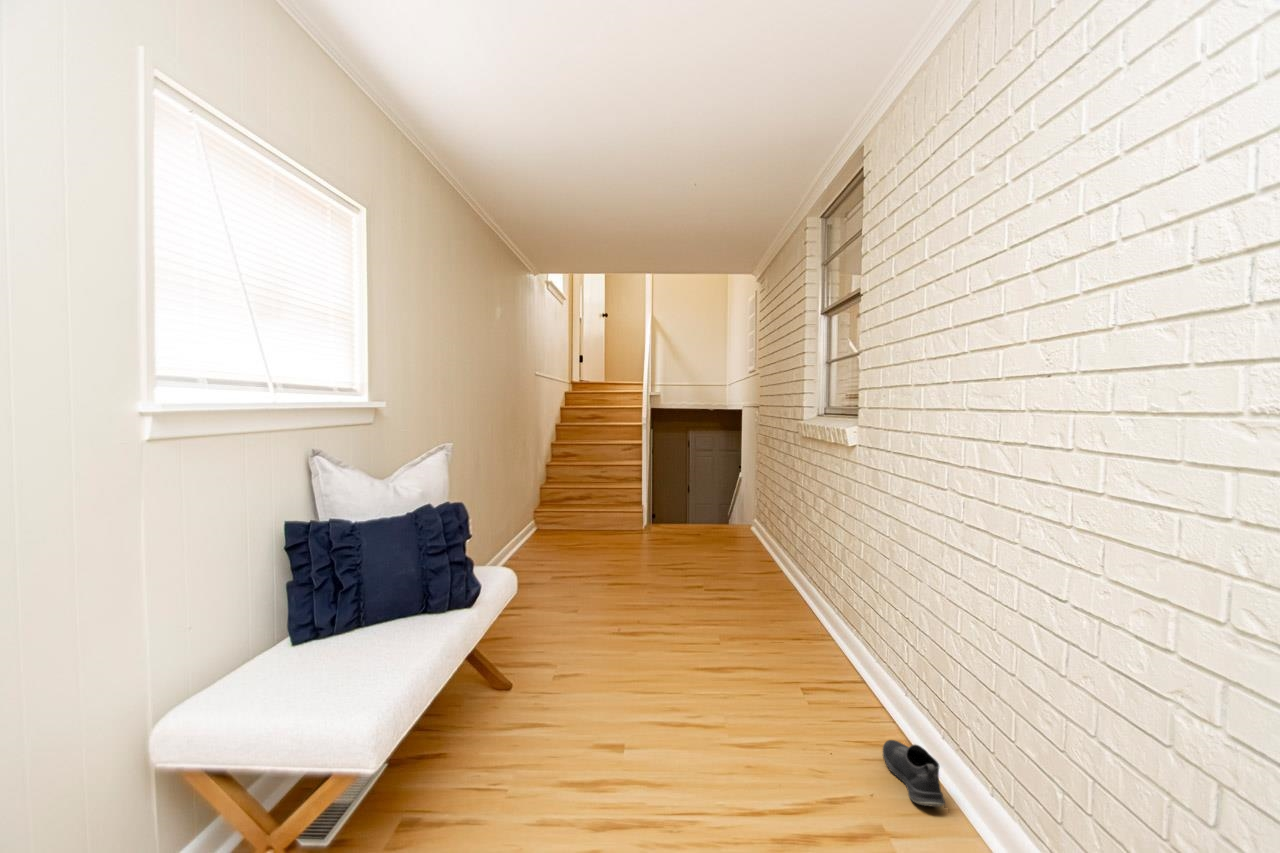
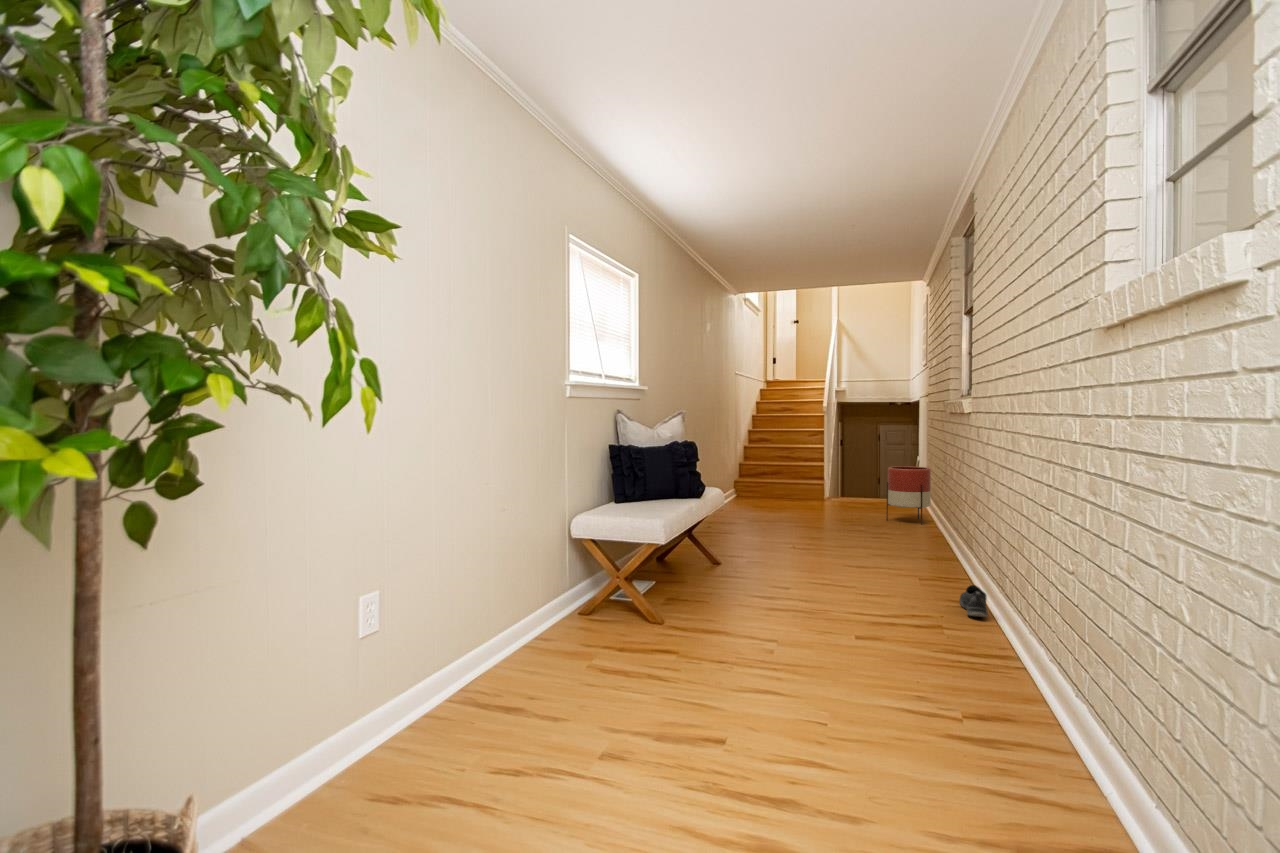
planter: none [719,494,770,567] -> present [887,466,931,525]

